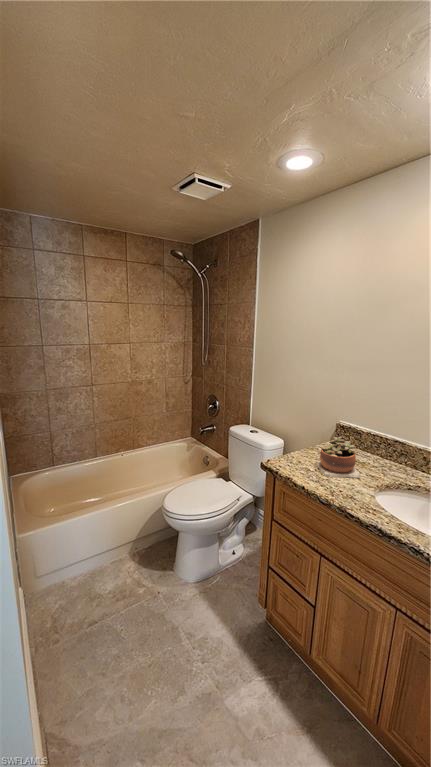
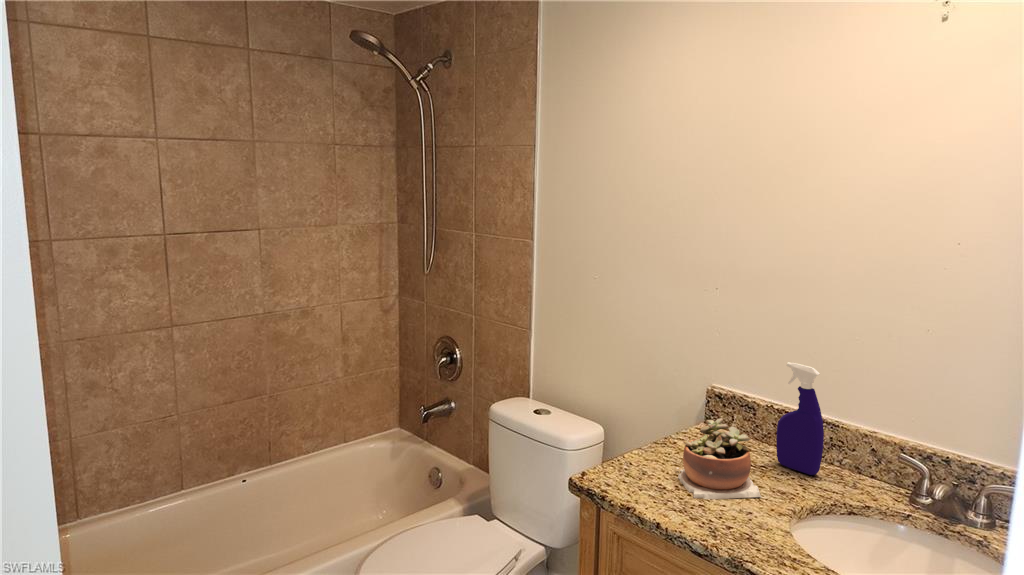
spray bottle: none [371,410,397,469] -> present [776,362,824,475]

